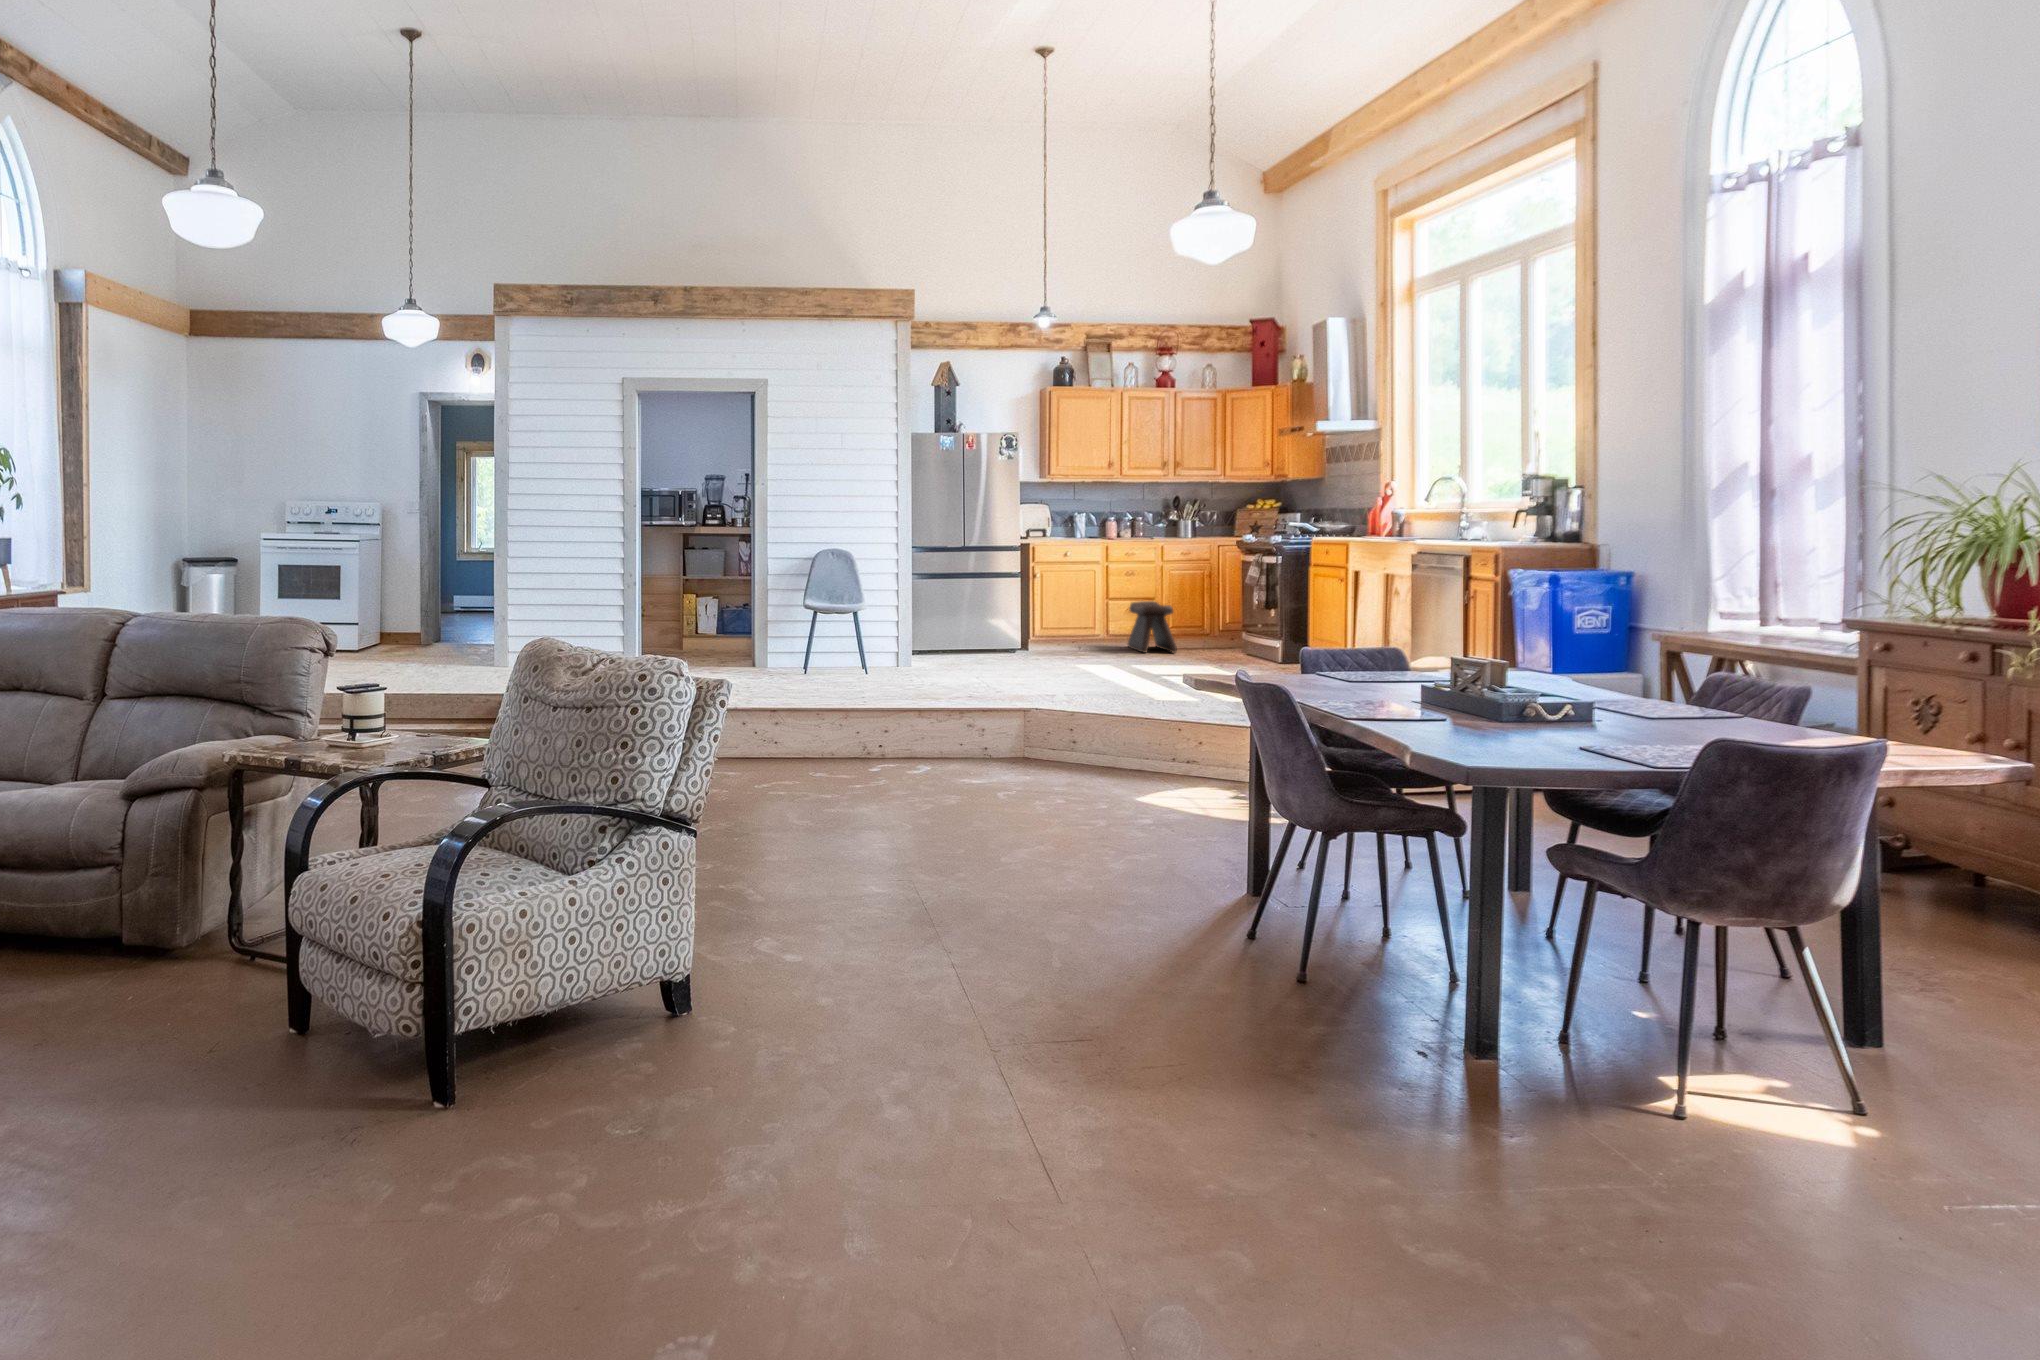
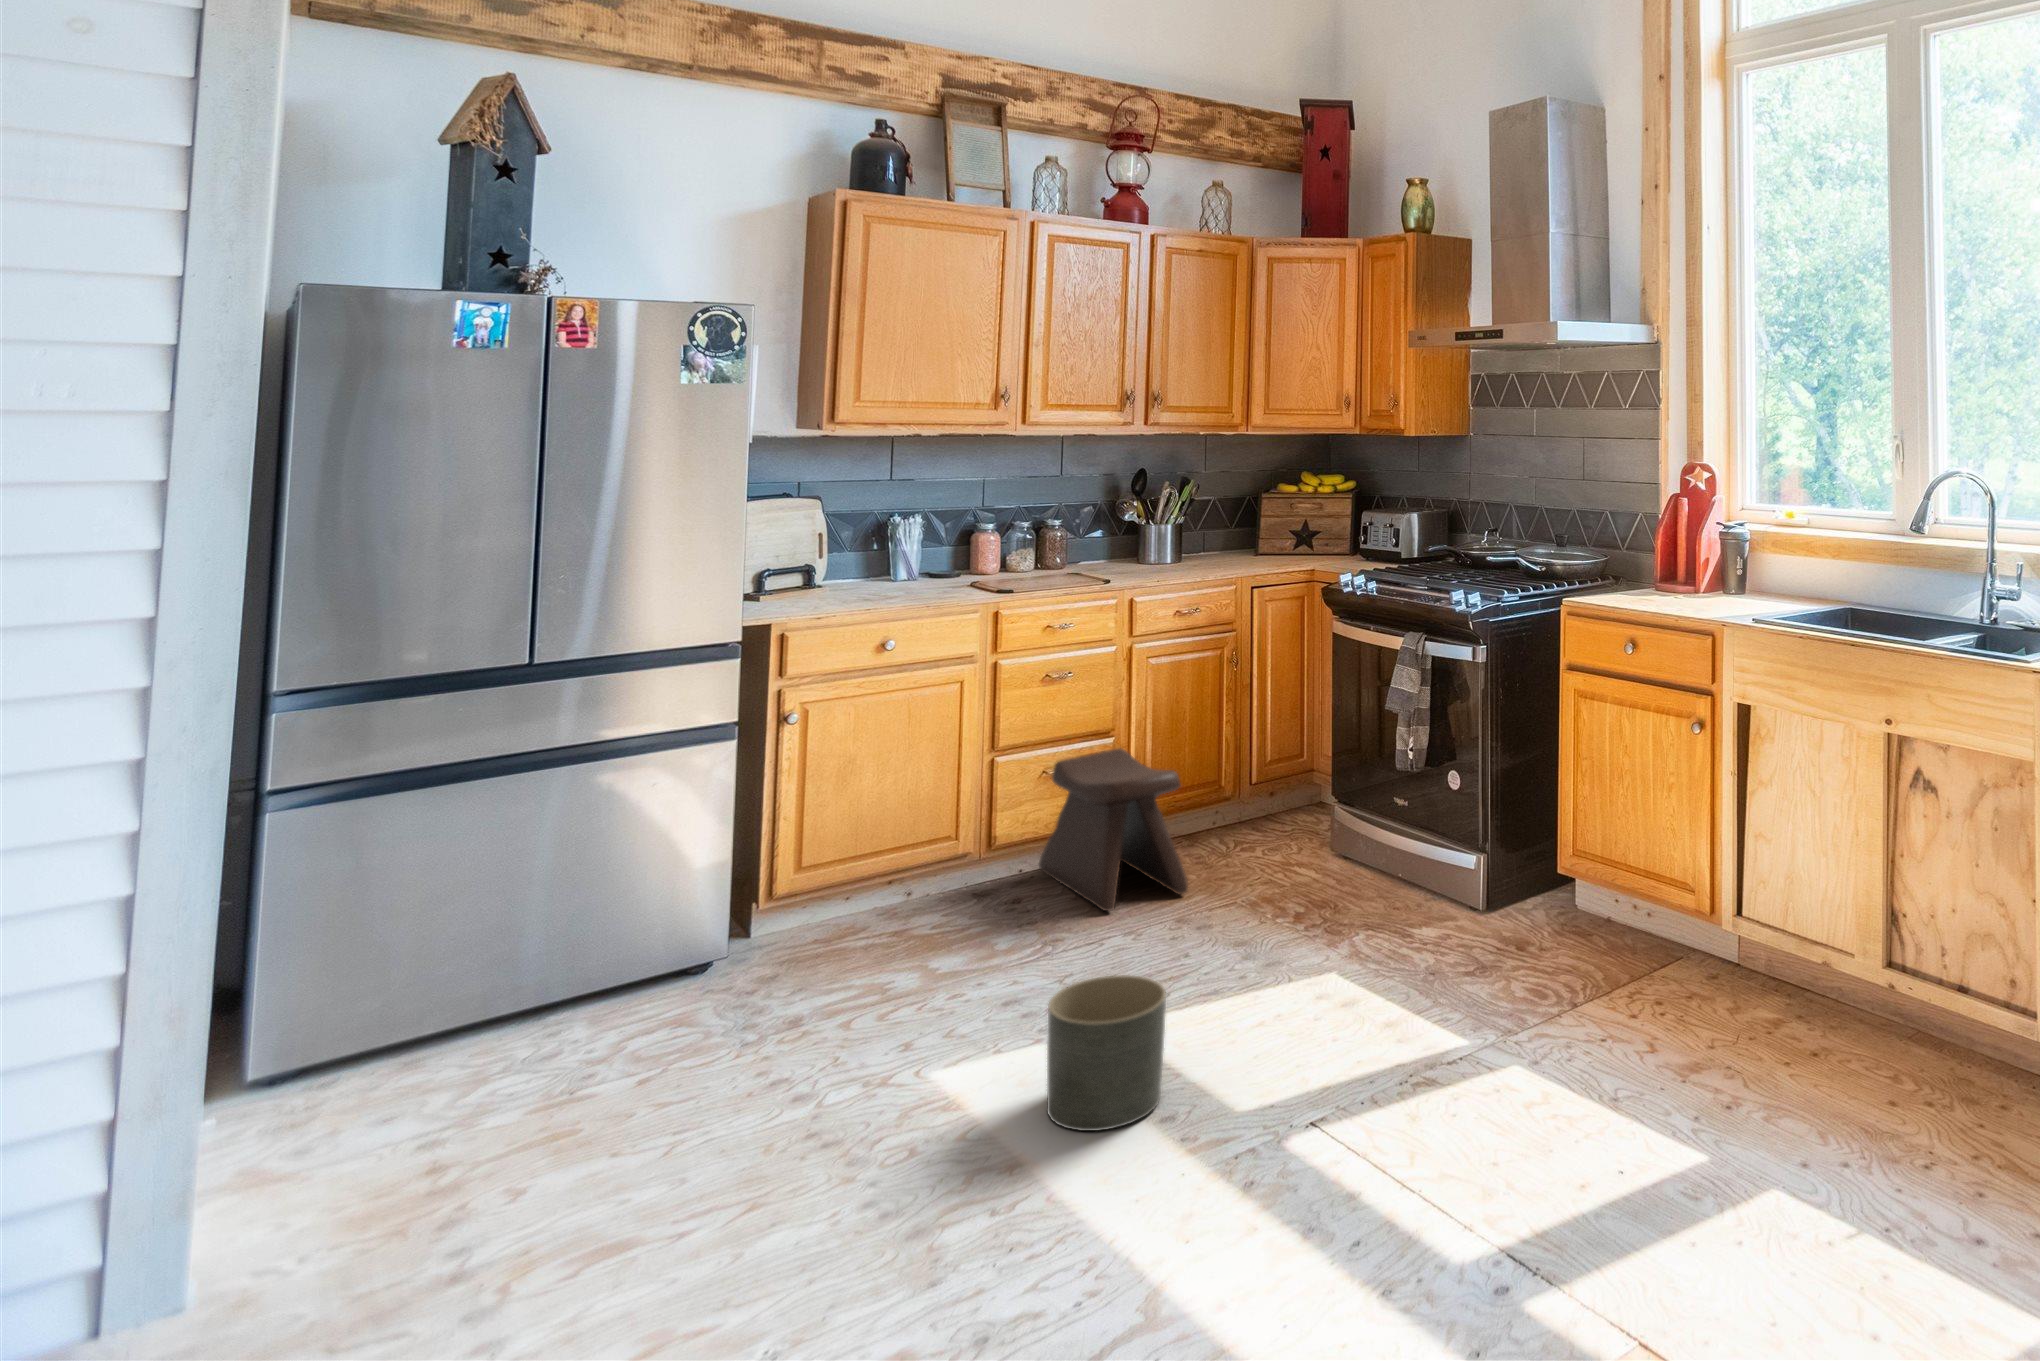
planter: none [1100,638,1135,672] -> present [1047,975,1166,1131]

